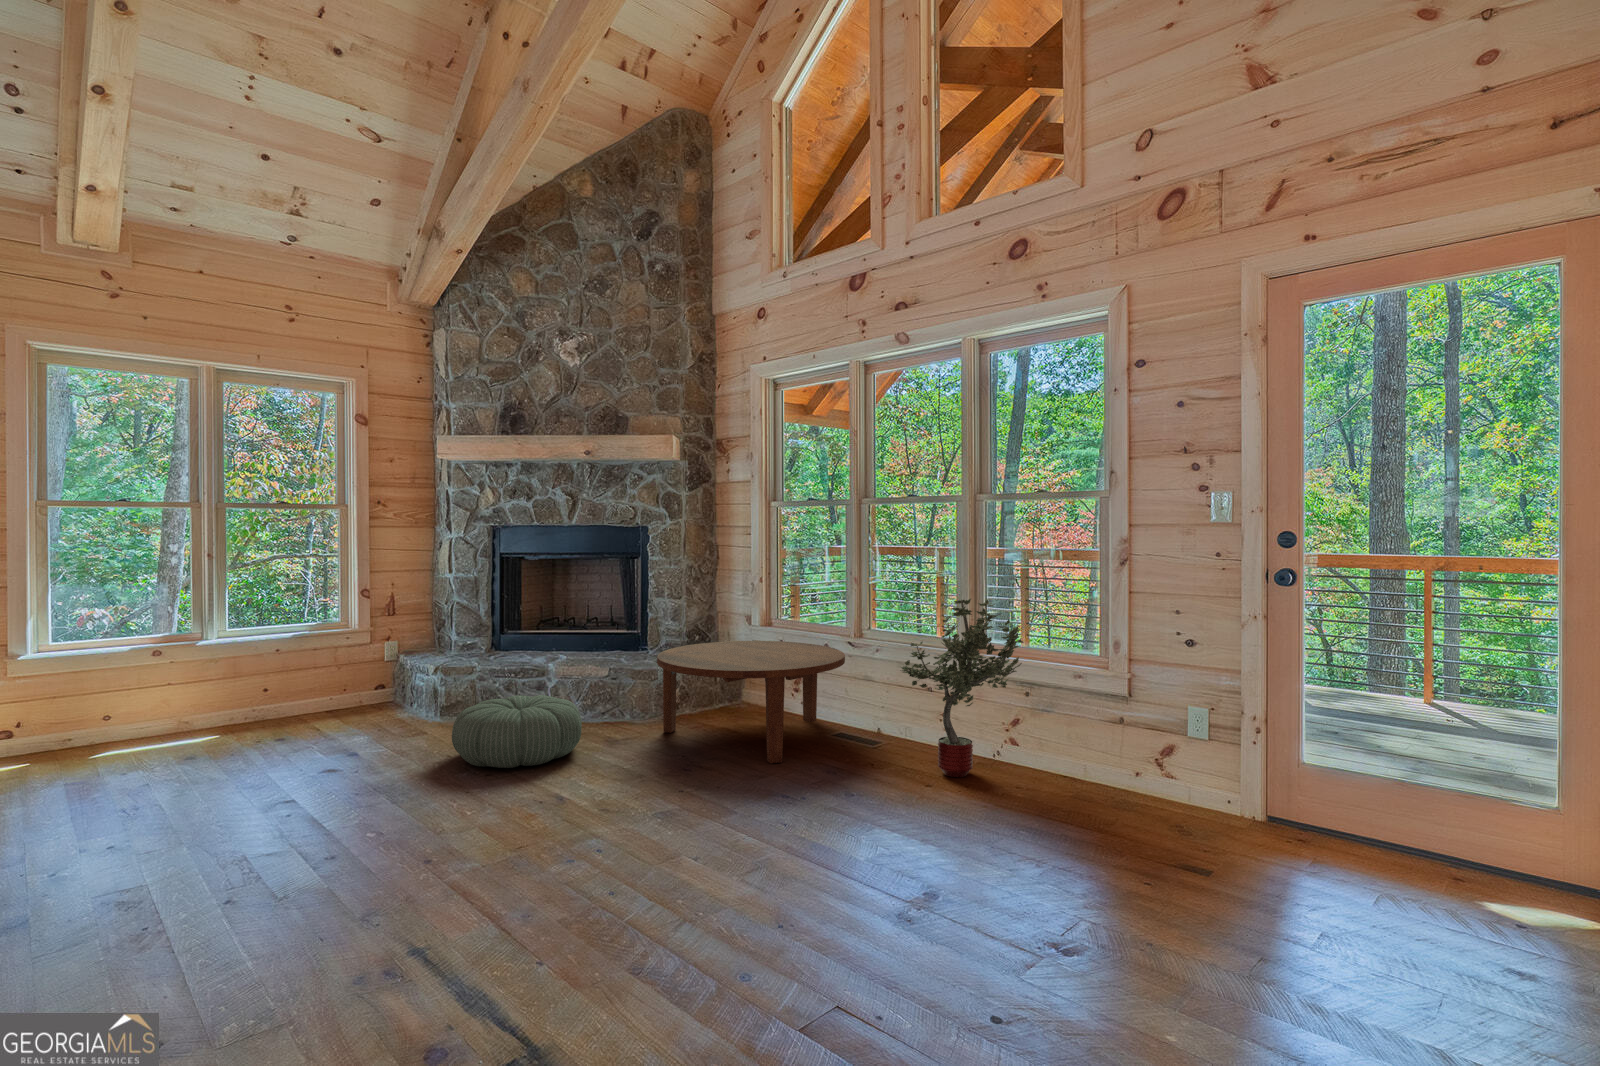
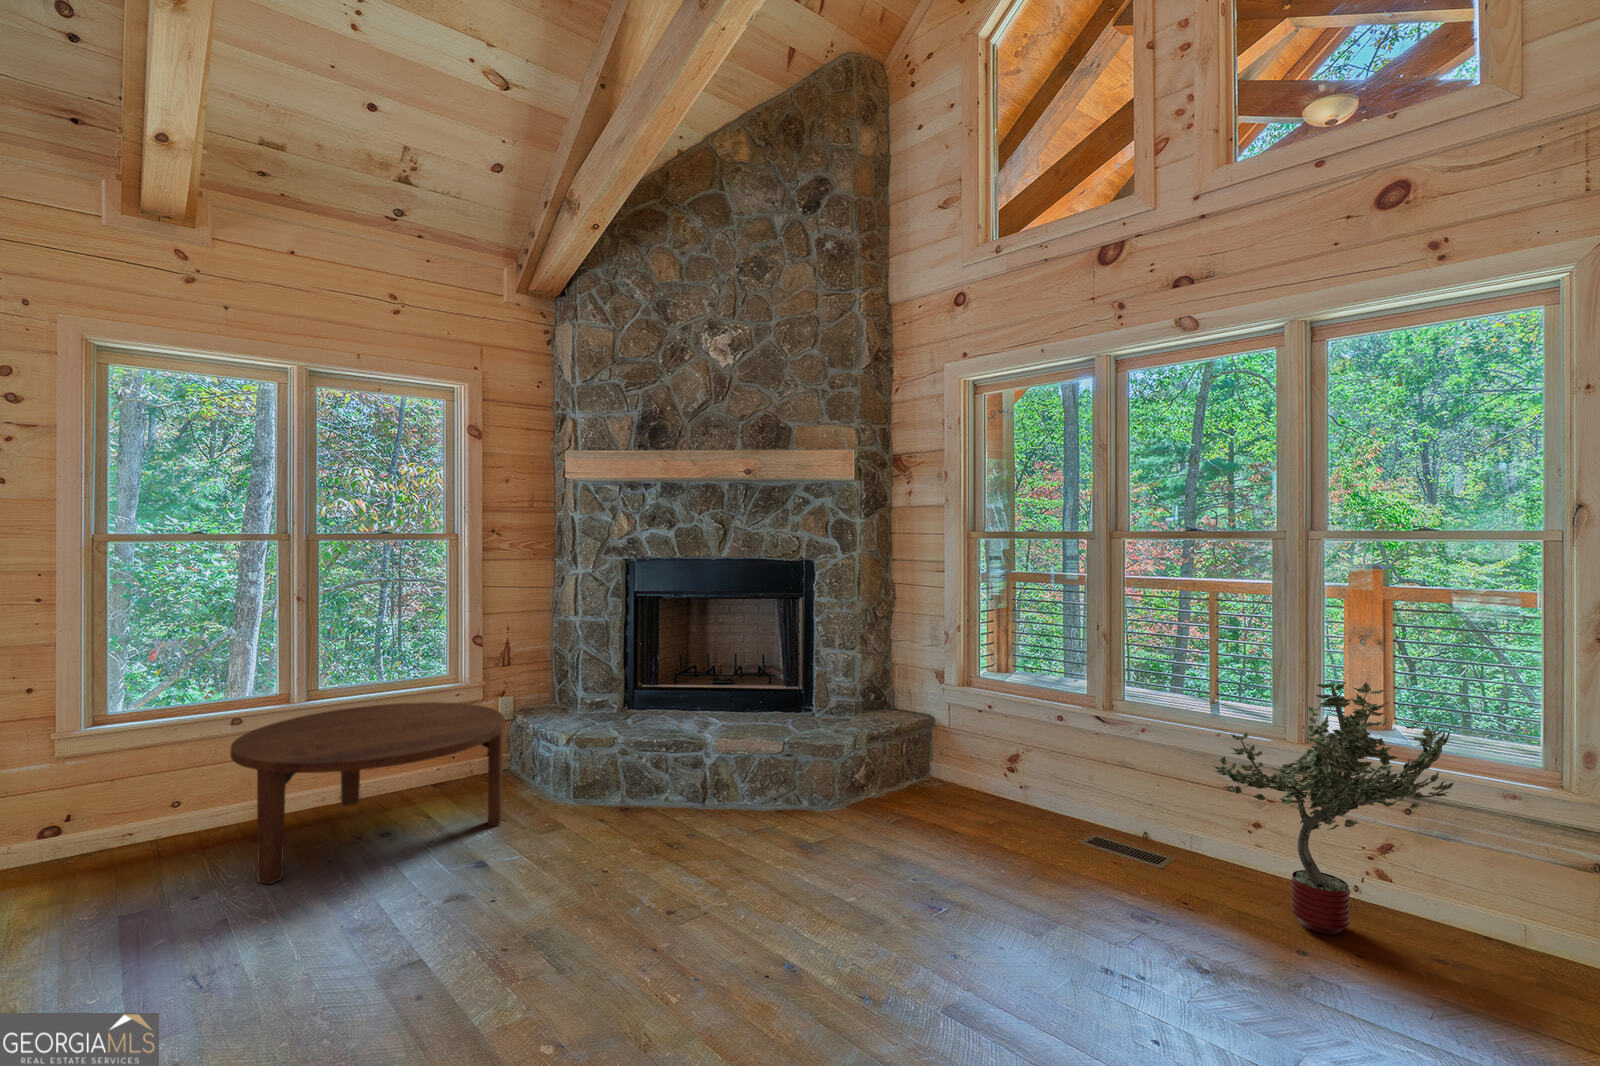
coffee table: present [657,641,845,763] -> present [230,702,505,884]
pouf: present [452,695,582,768] -> none [614,787,778,899]

